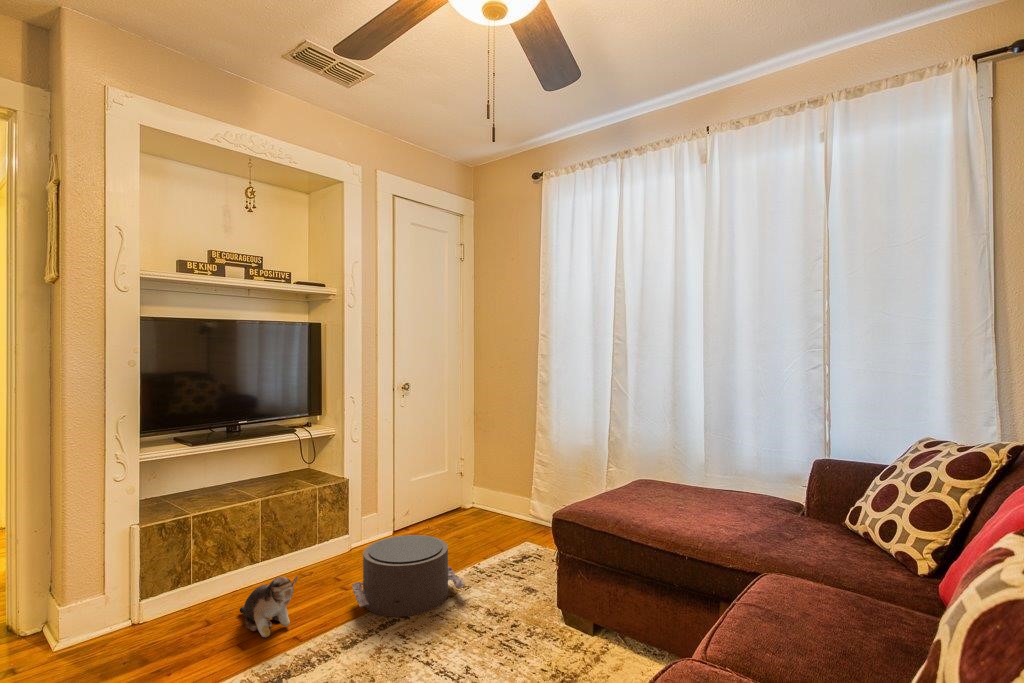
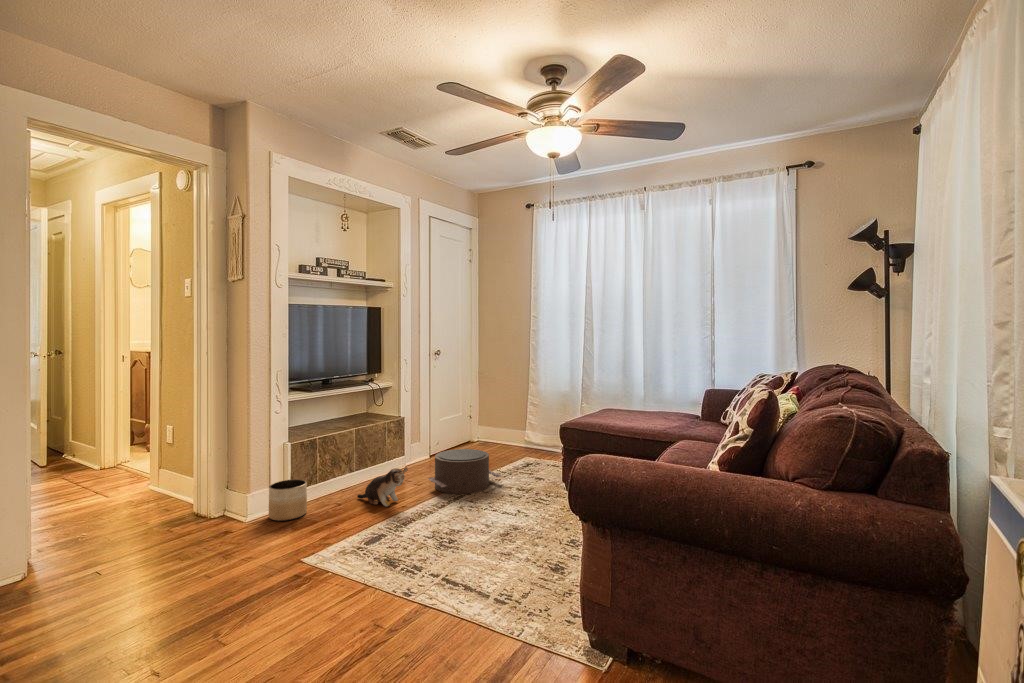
planter: none [84,585,149,656] -> present [269,479,307,521]

